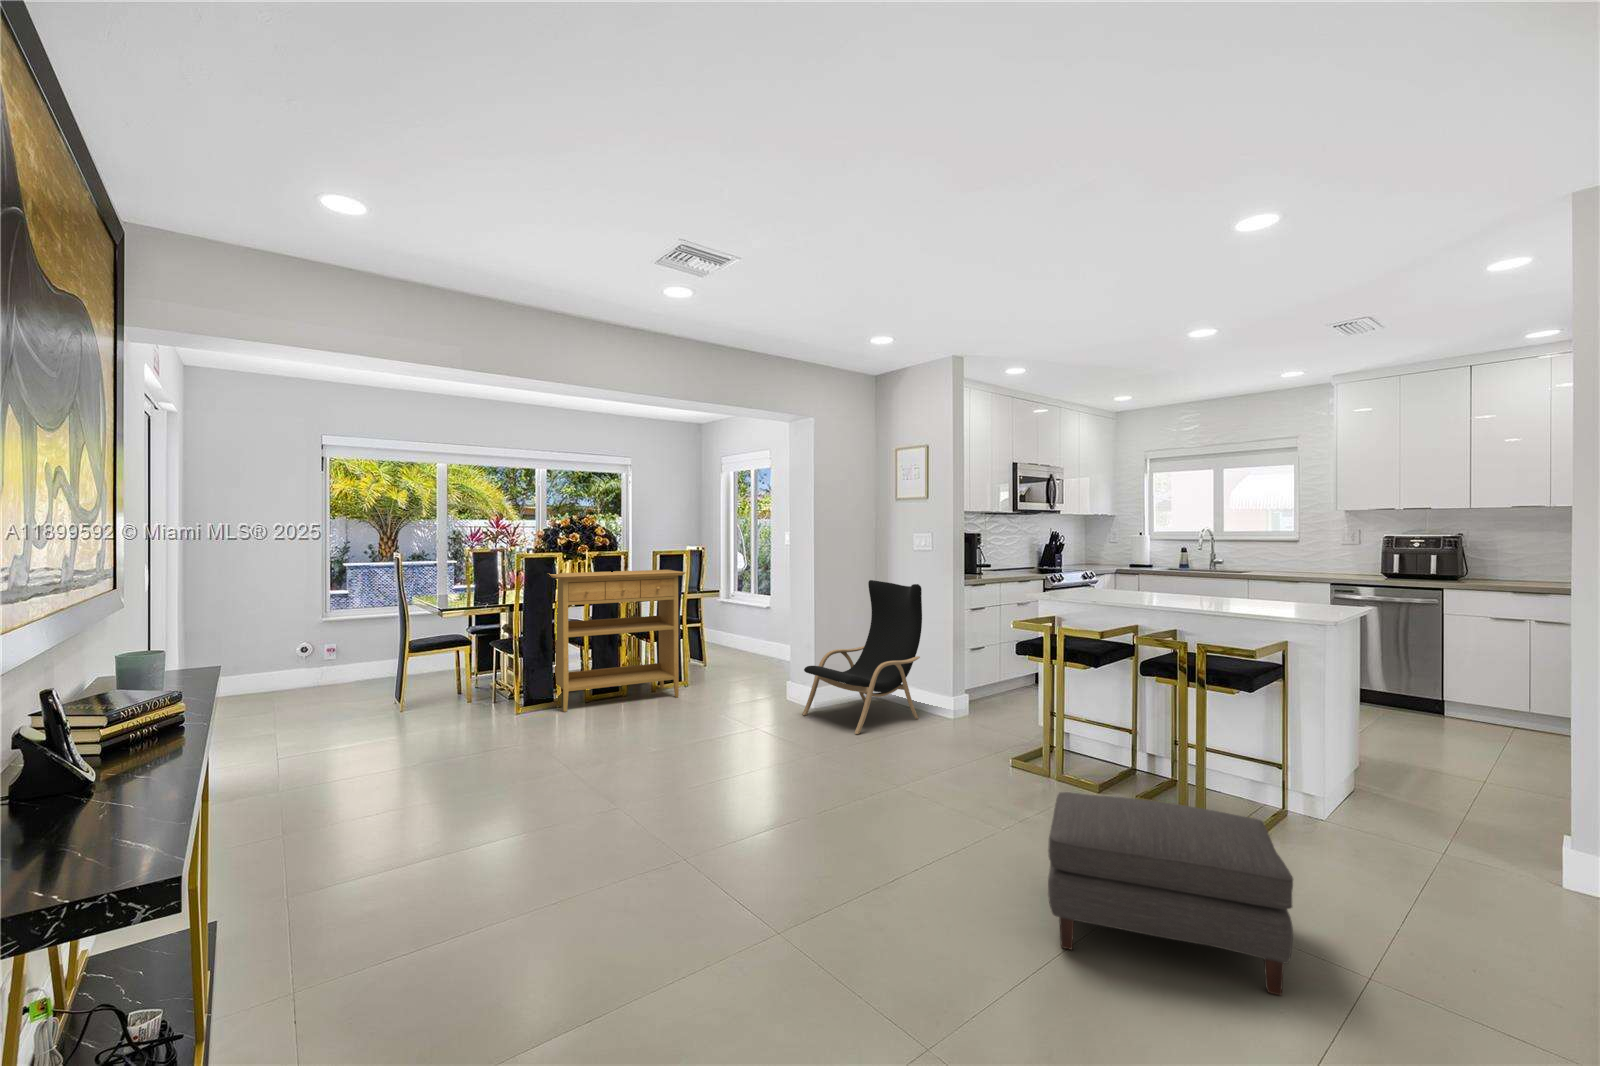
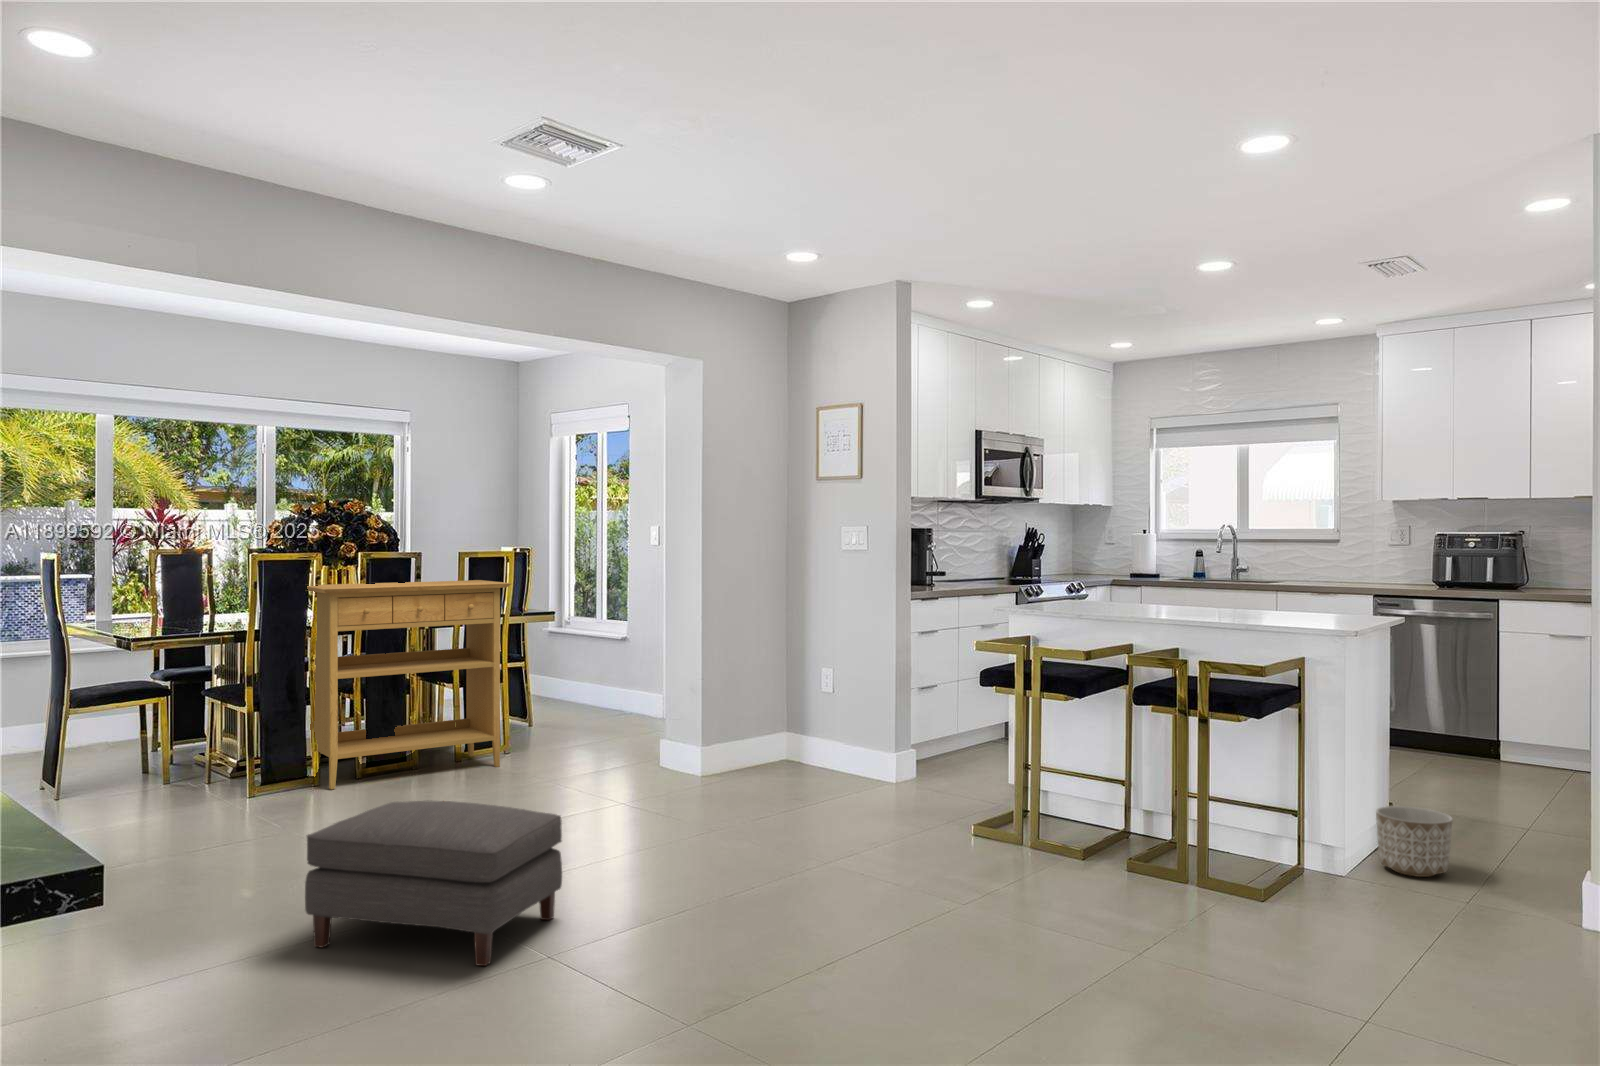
lounge chair: present [802,580,922,734] -> none [686,593,853,804]
planter: none [1353,764,1427,827] -> present [1376,806,1453,877]
ottoman: present [1048,792,1293,995] -> present [305,801,562,966]

